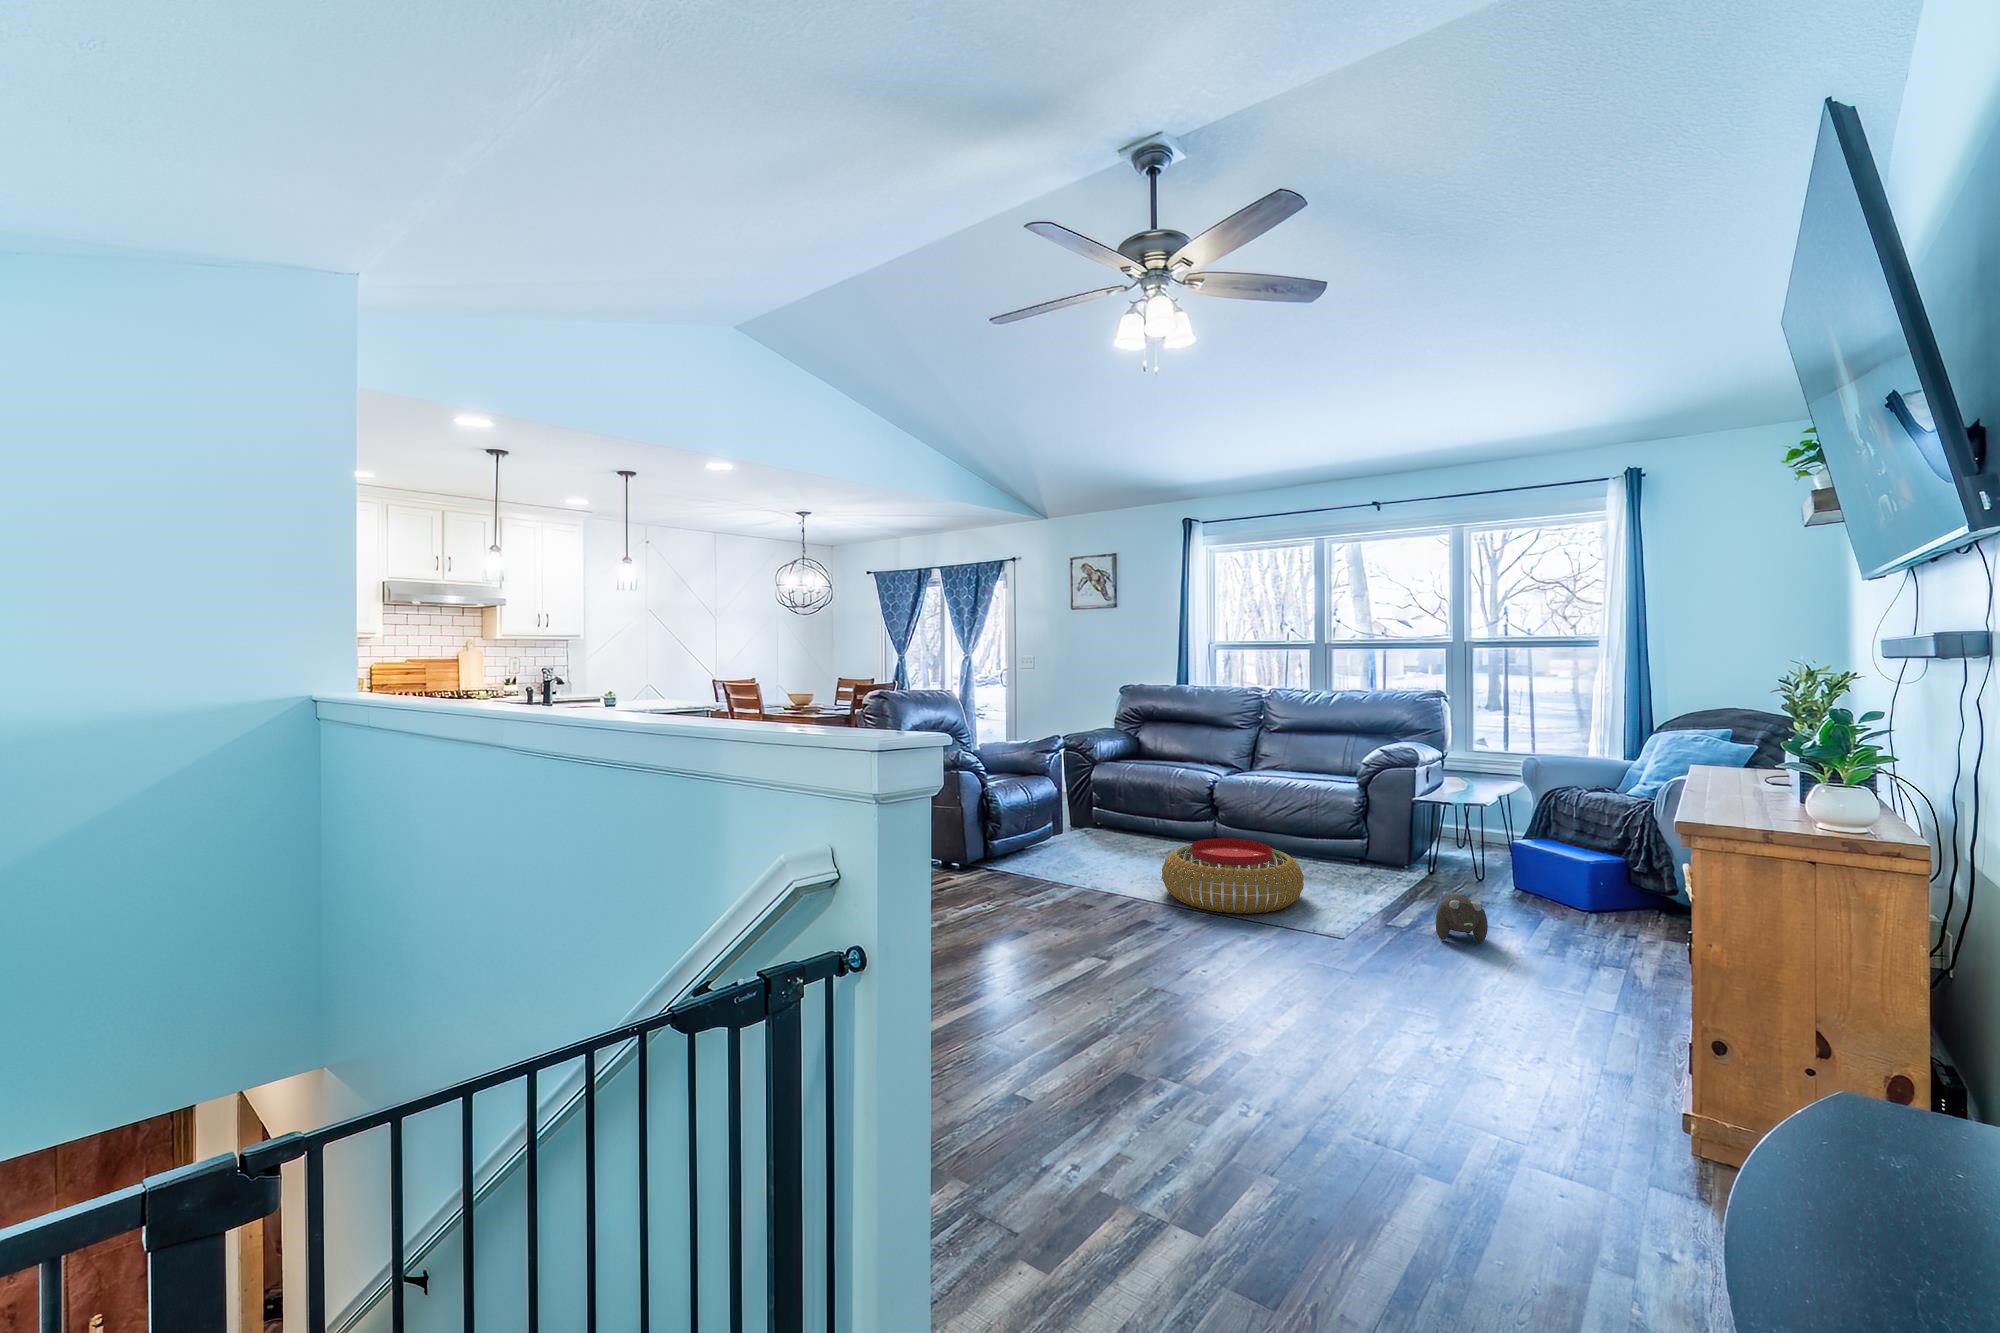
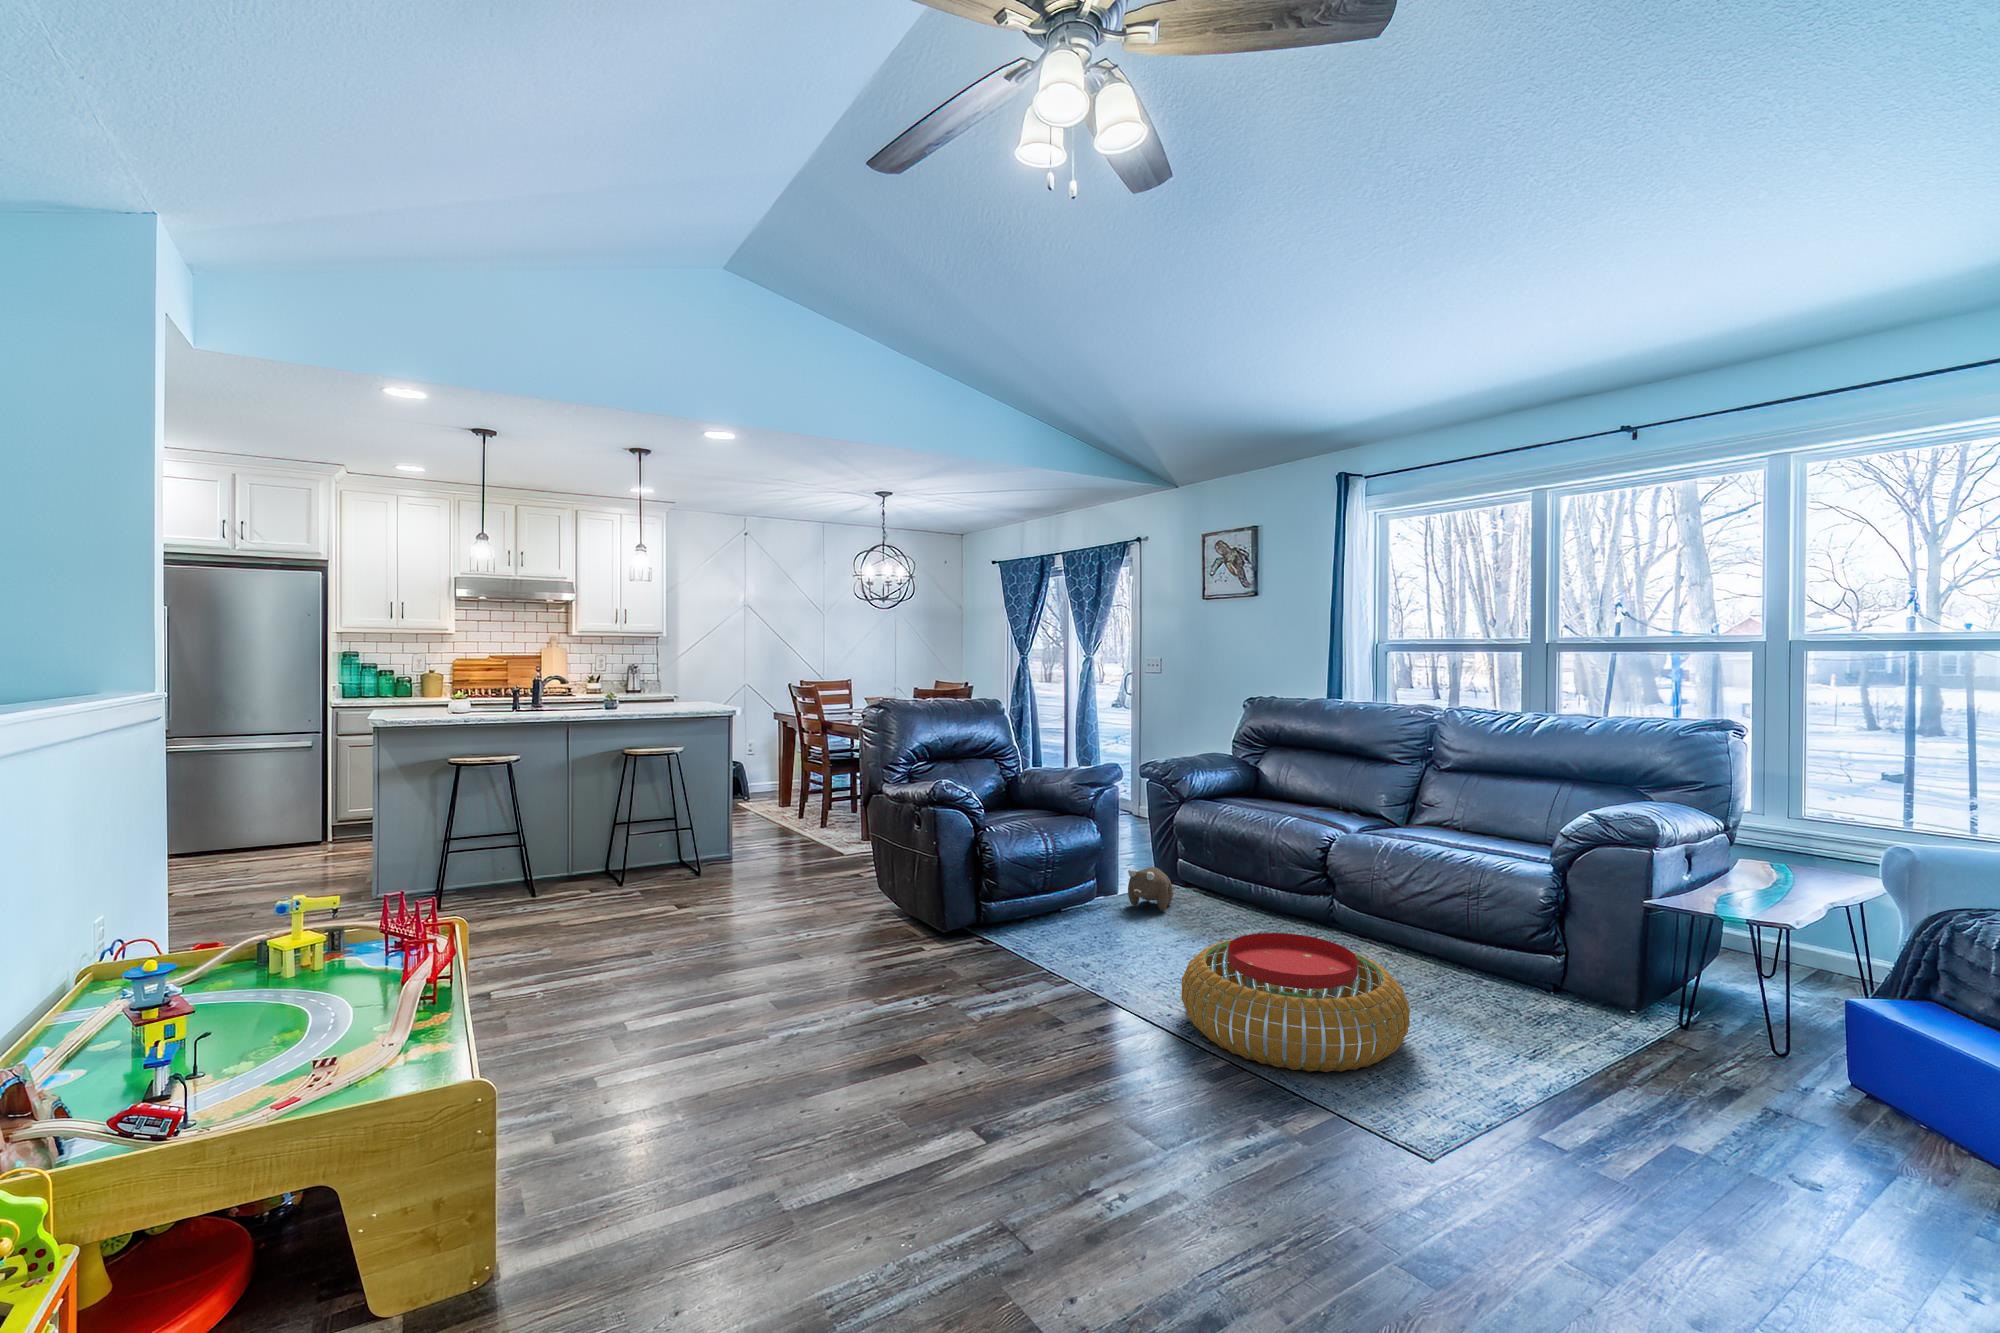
plush toy: present [1436,894,1488,943] -> present [1128,867,1173,911]

